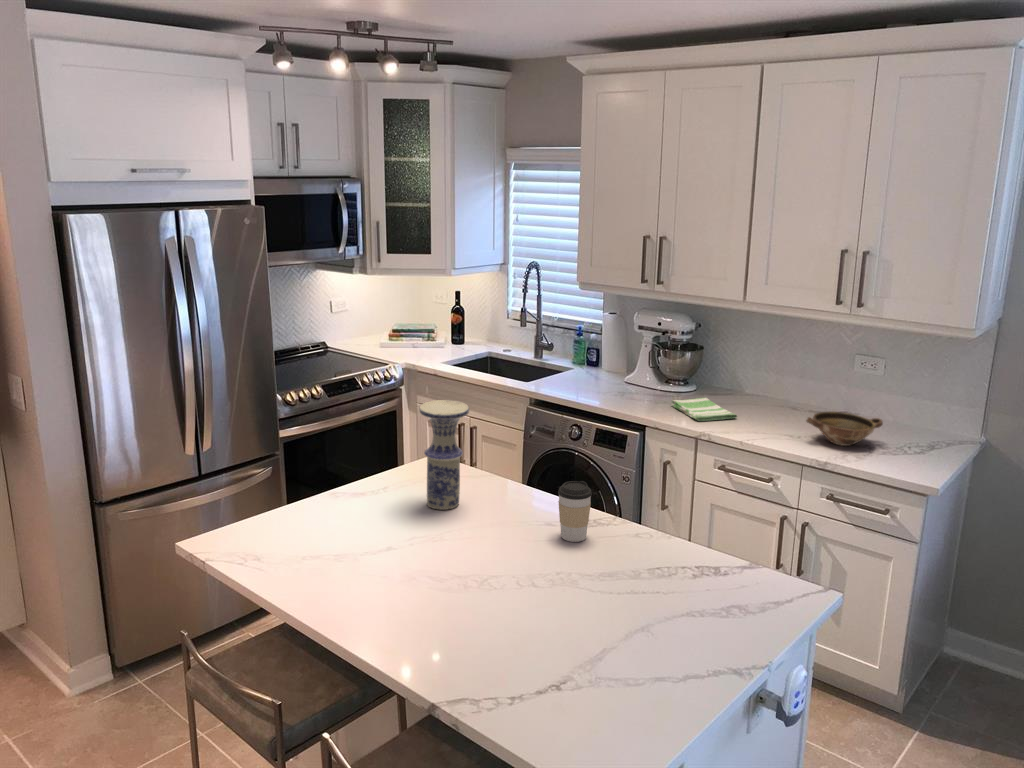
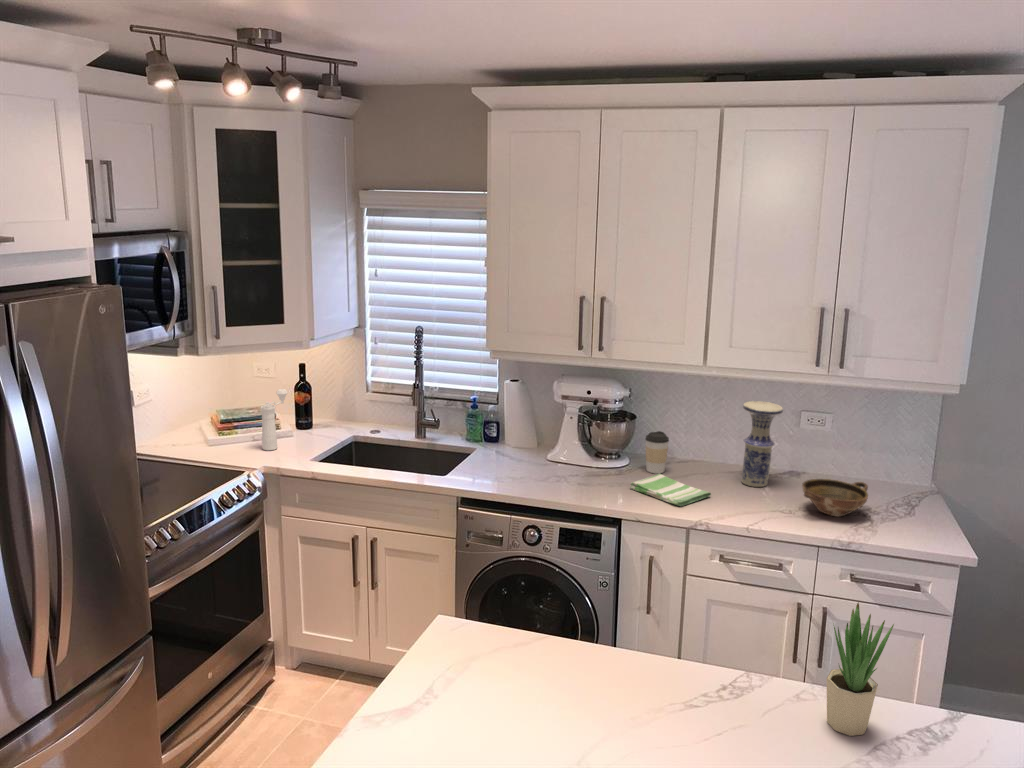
pepper mill: none [413,308,439,354] -> present [260,389,287,450]
vase: present [420,400,469,510] -> present [741,401,783,487]
potted plant: none [637,454,686,564] -> present [826,602,894,736]
coffee cup: present [558,481,592,542] -> present [645,431,669,474]

